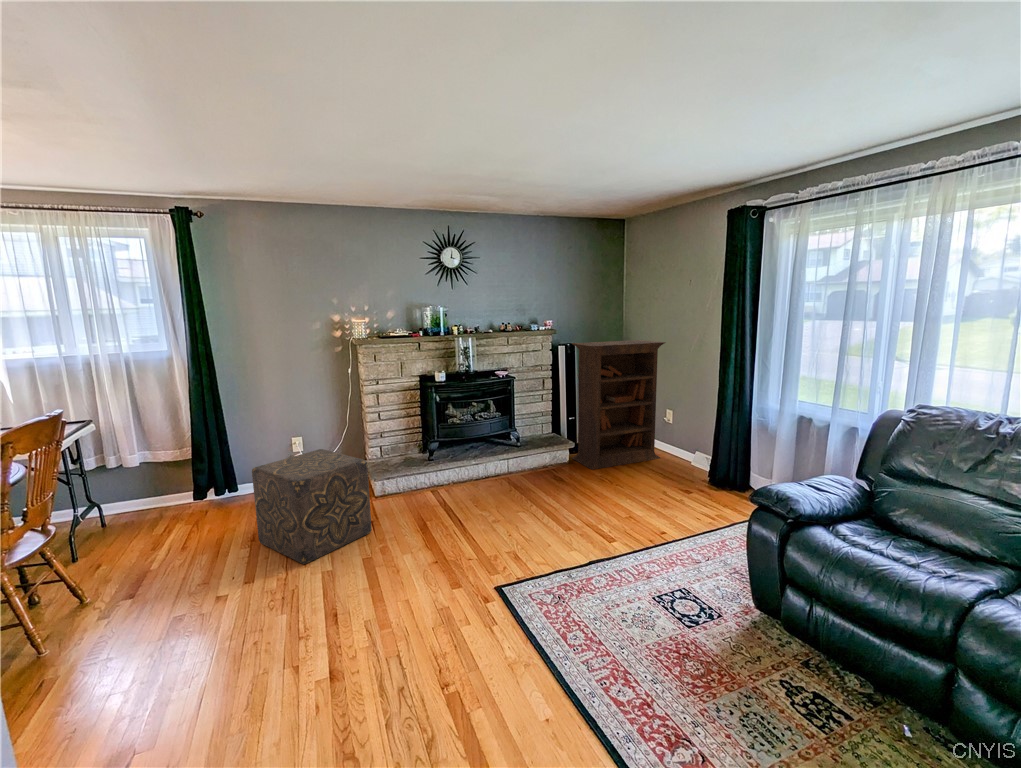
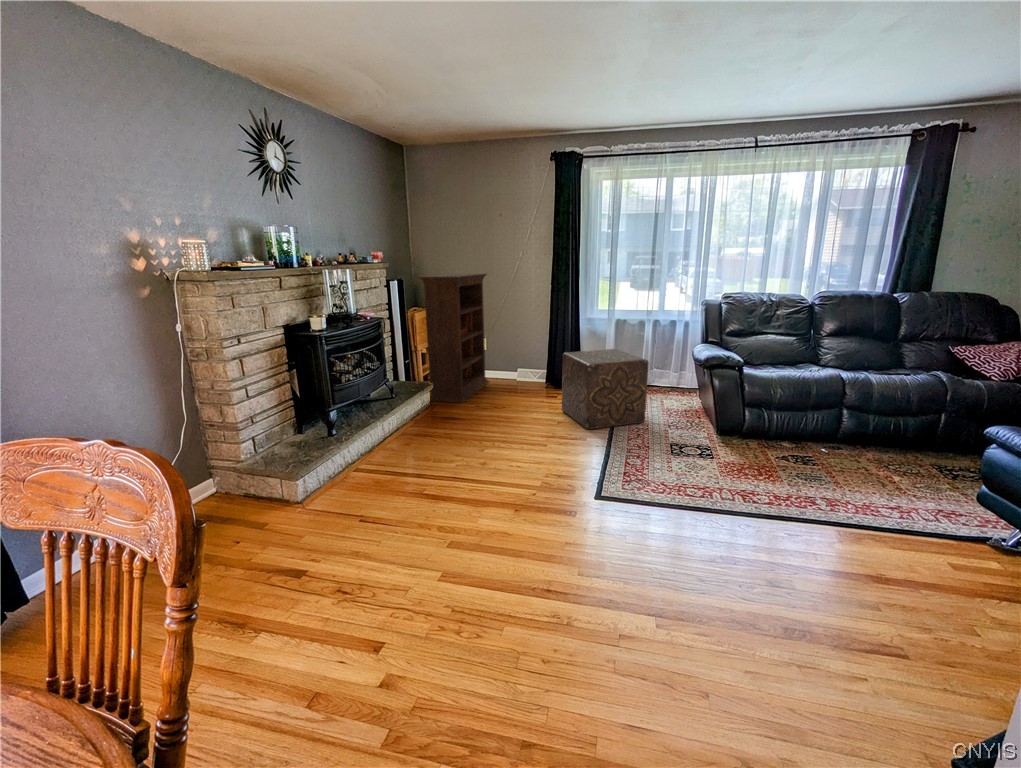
ottoman: present [252,449,372,564] -> present [562,349,649,429]

